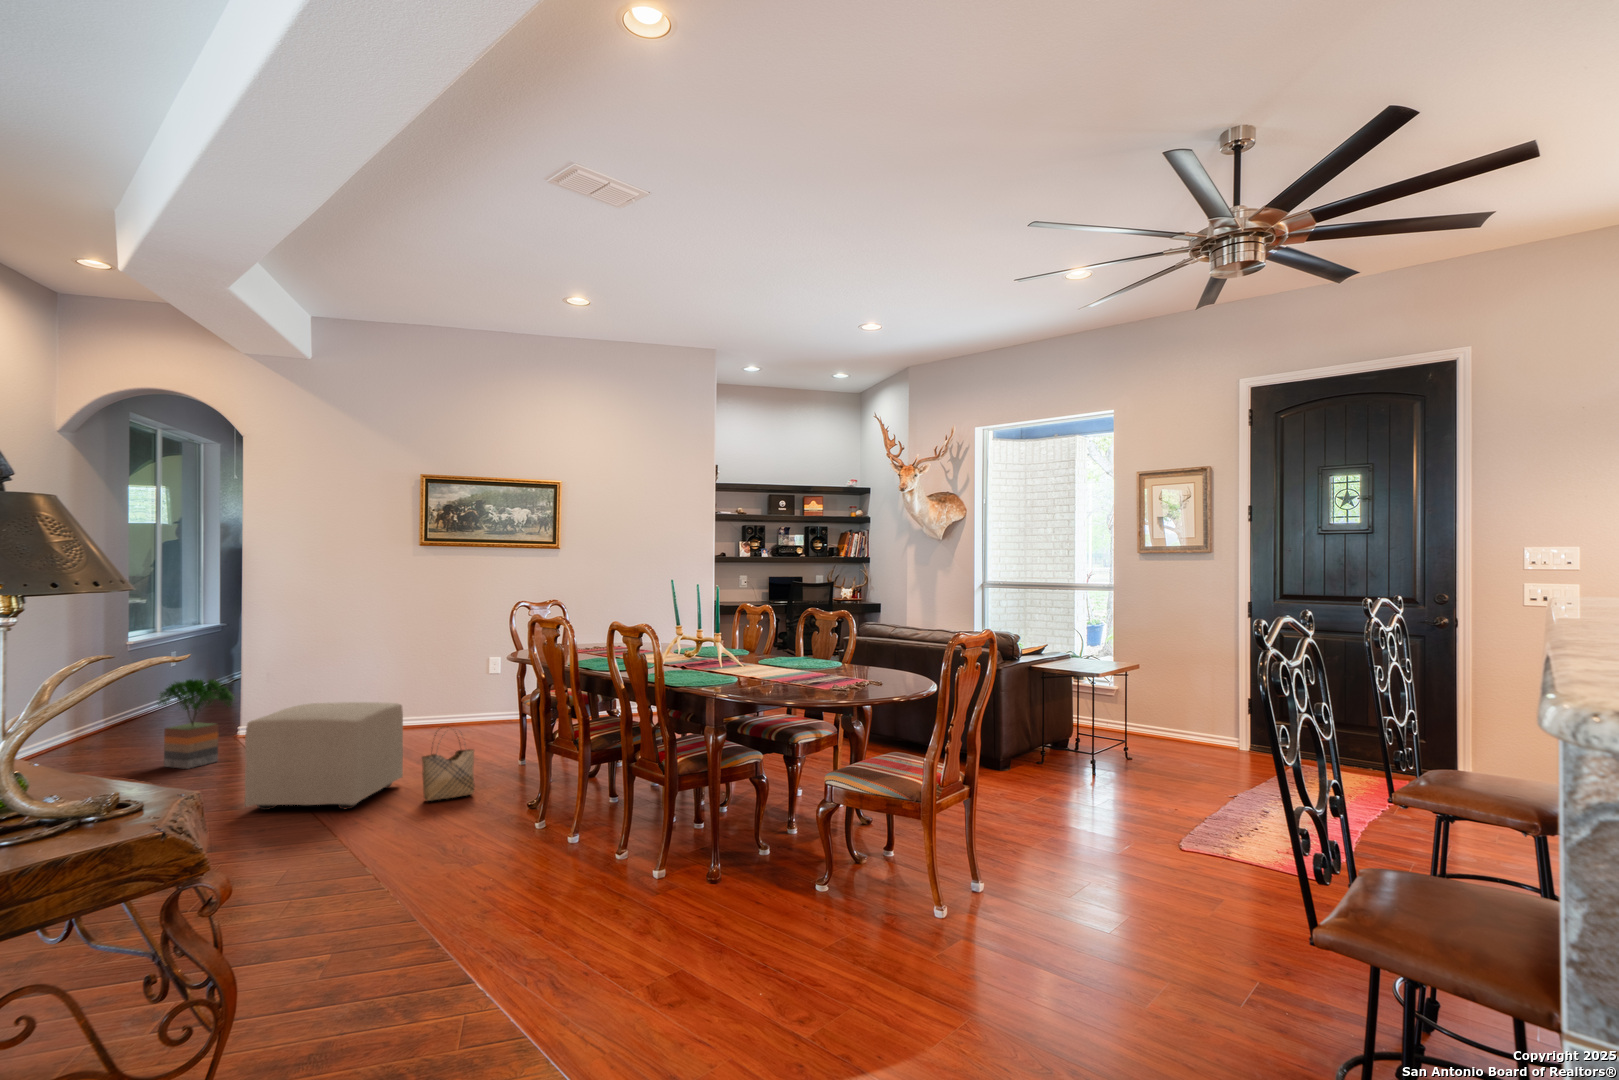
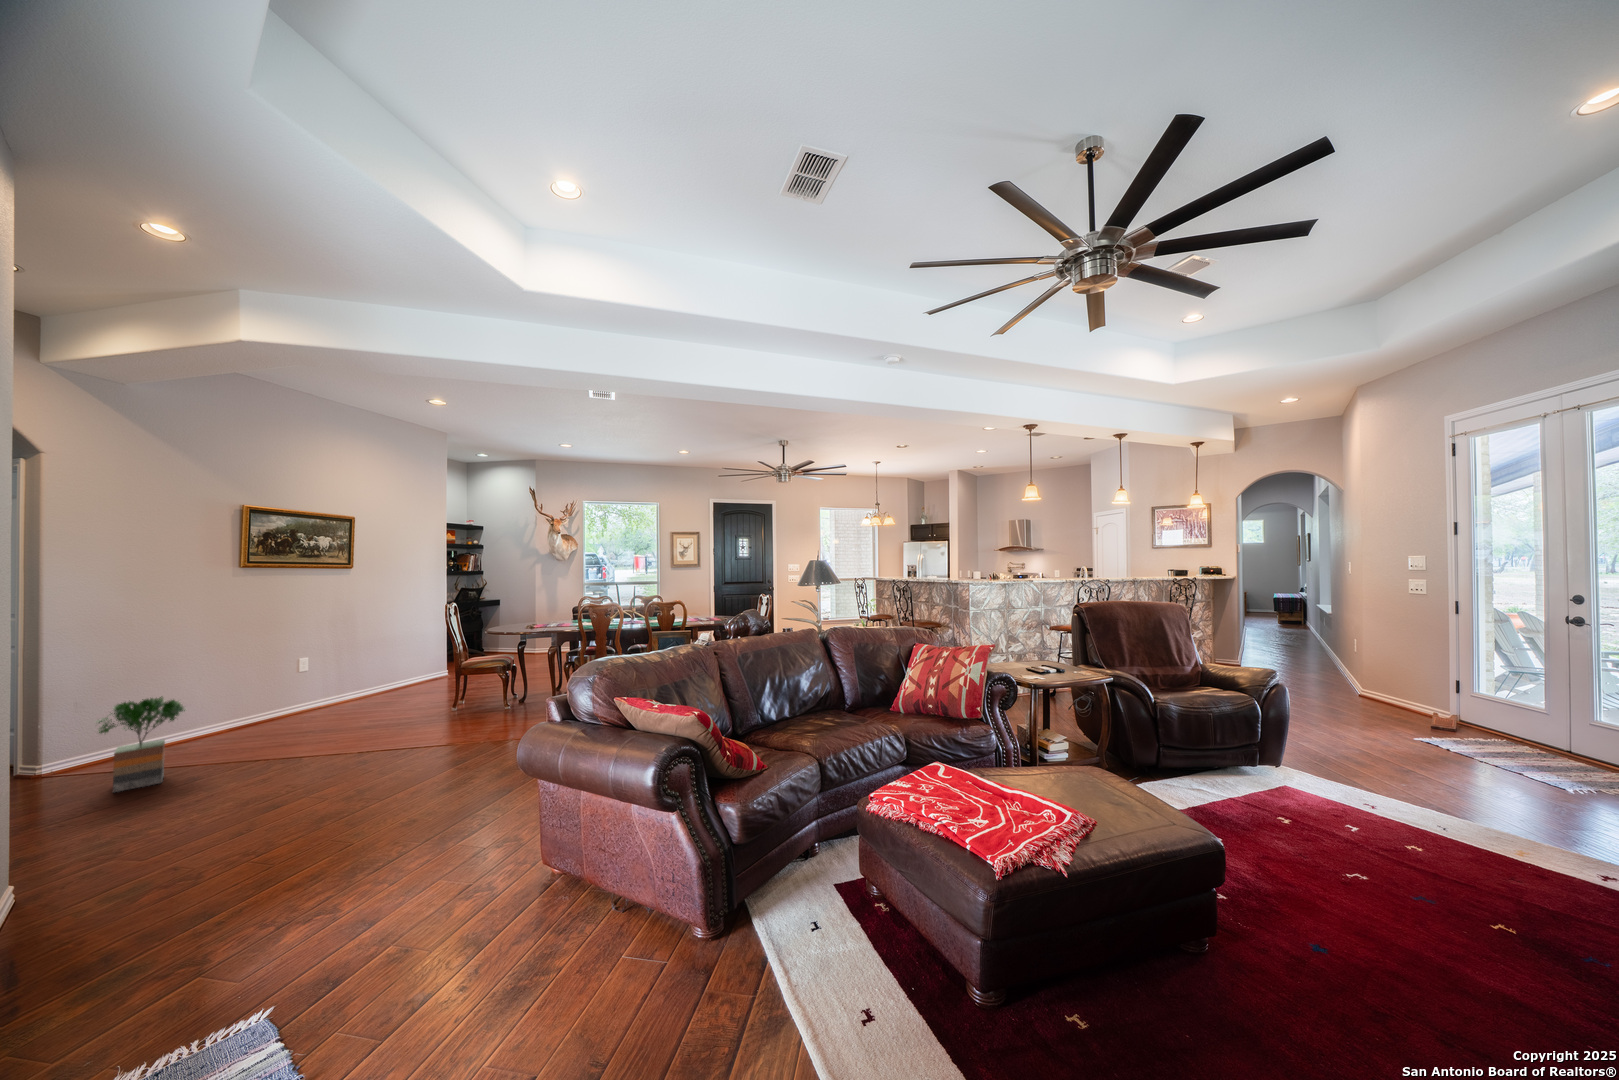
ottoman: present [245,702,403,810] -> none [367,671,482,750]
woven basket: present [422,729,475,801] -> none [491,674,513,720]

